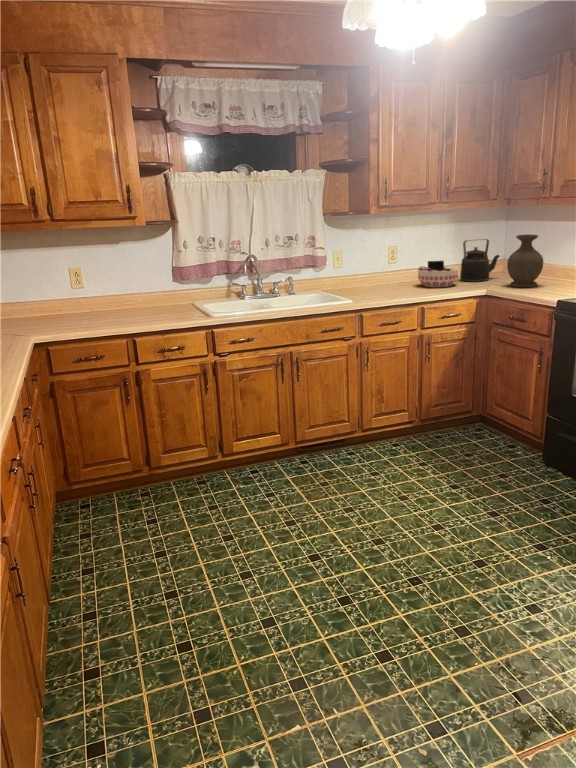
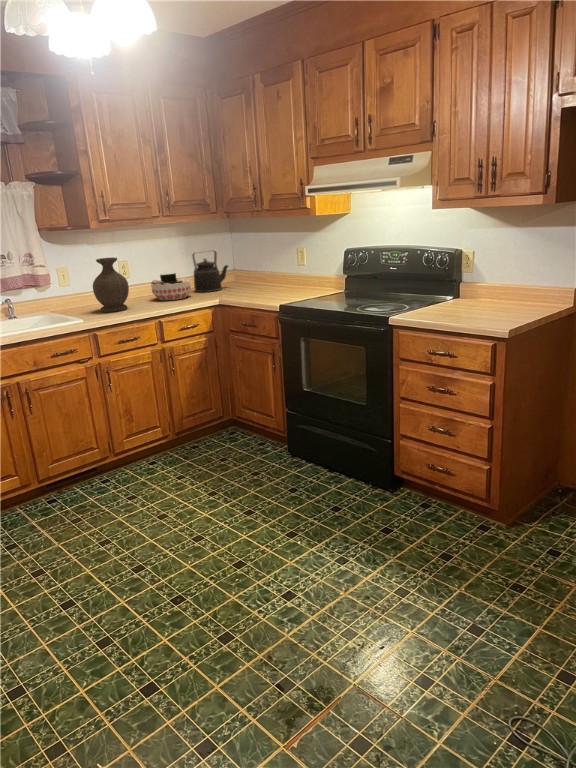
vase: present [507,235,543,287] -> present [93,257,129,312]

